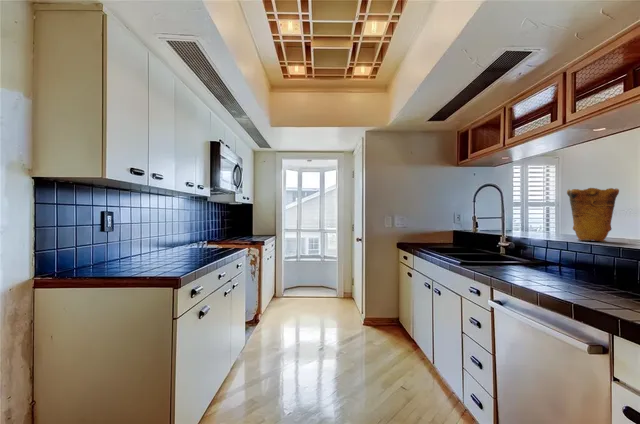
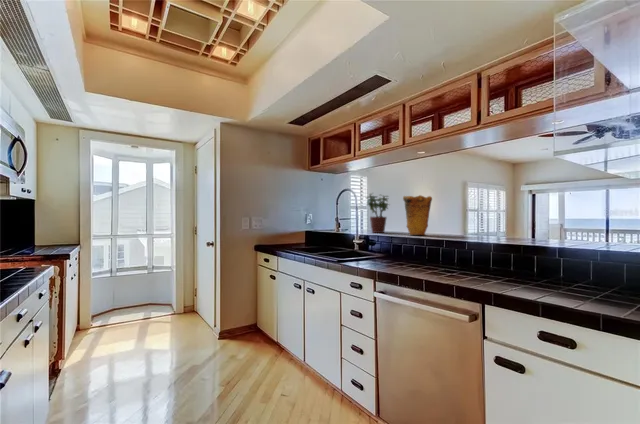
potted plant: none [519,187,556,237] -> present [367,194,388,233]

